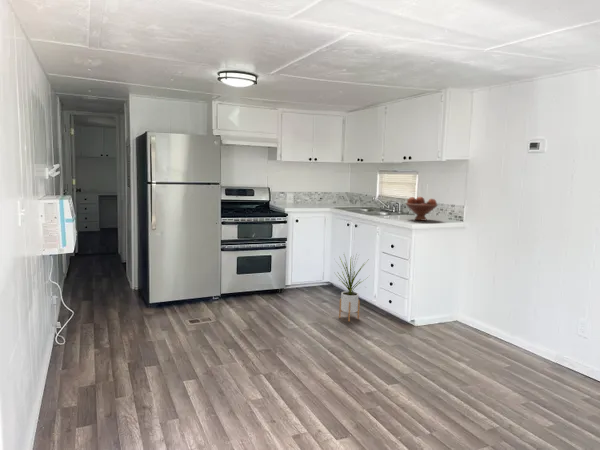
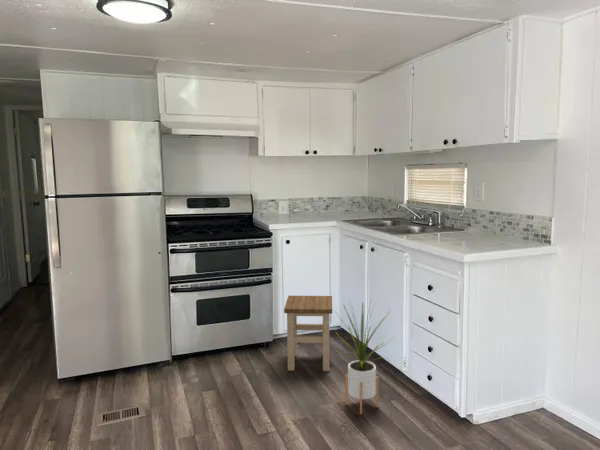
fruit bowl: present [406,197,437,220] -> none [450,203,506,243]
stool: none [299,256,330,304] -> present [284,296,332,371]

